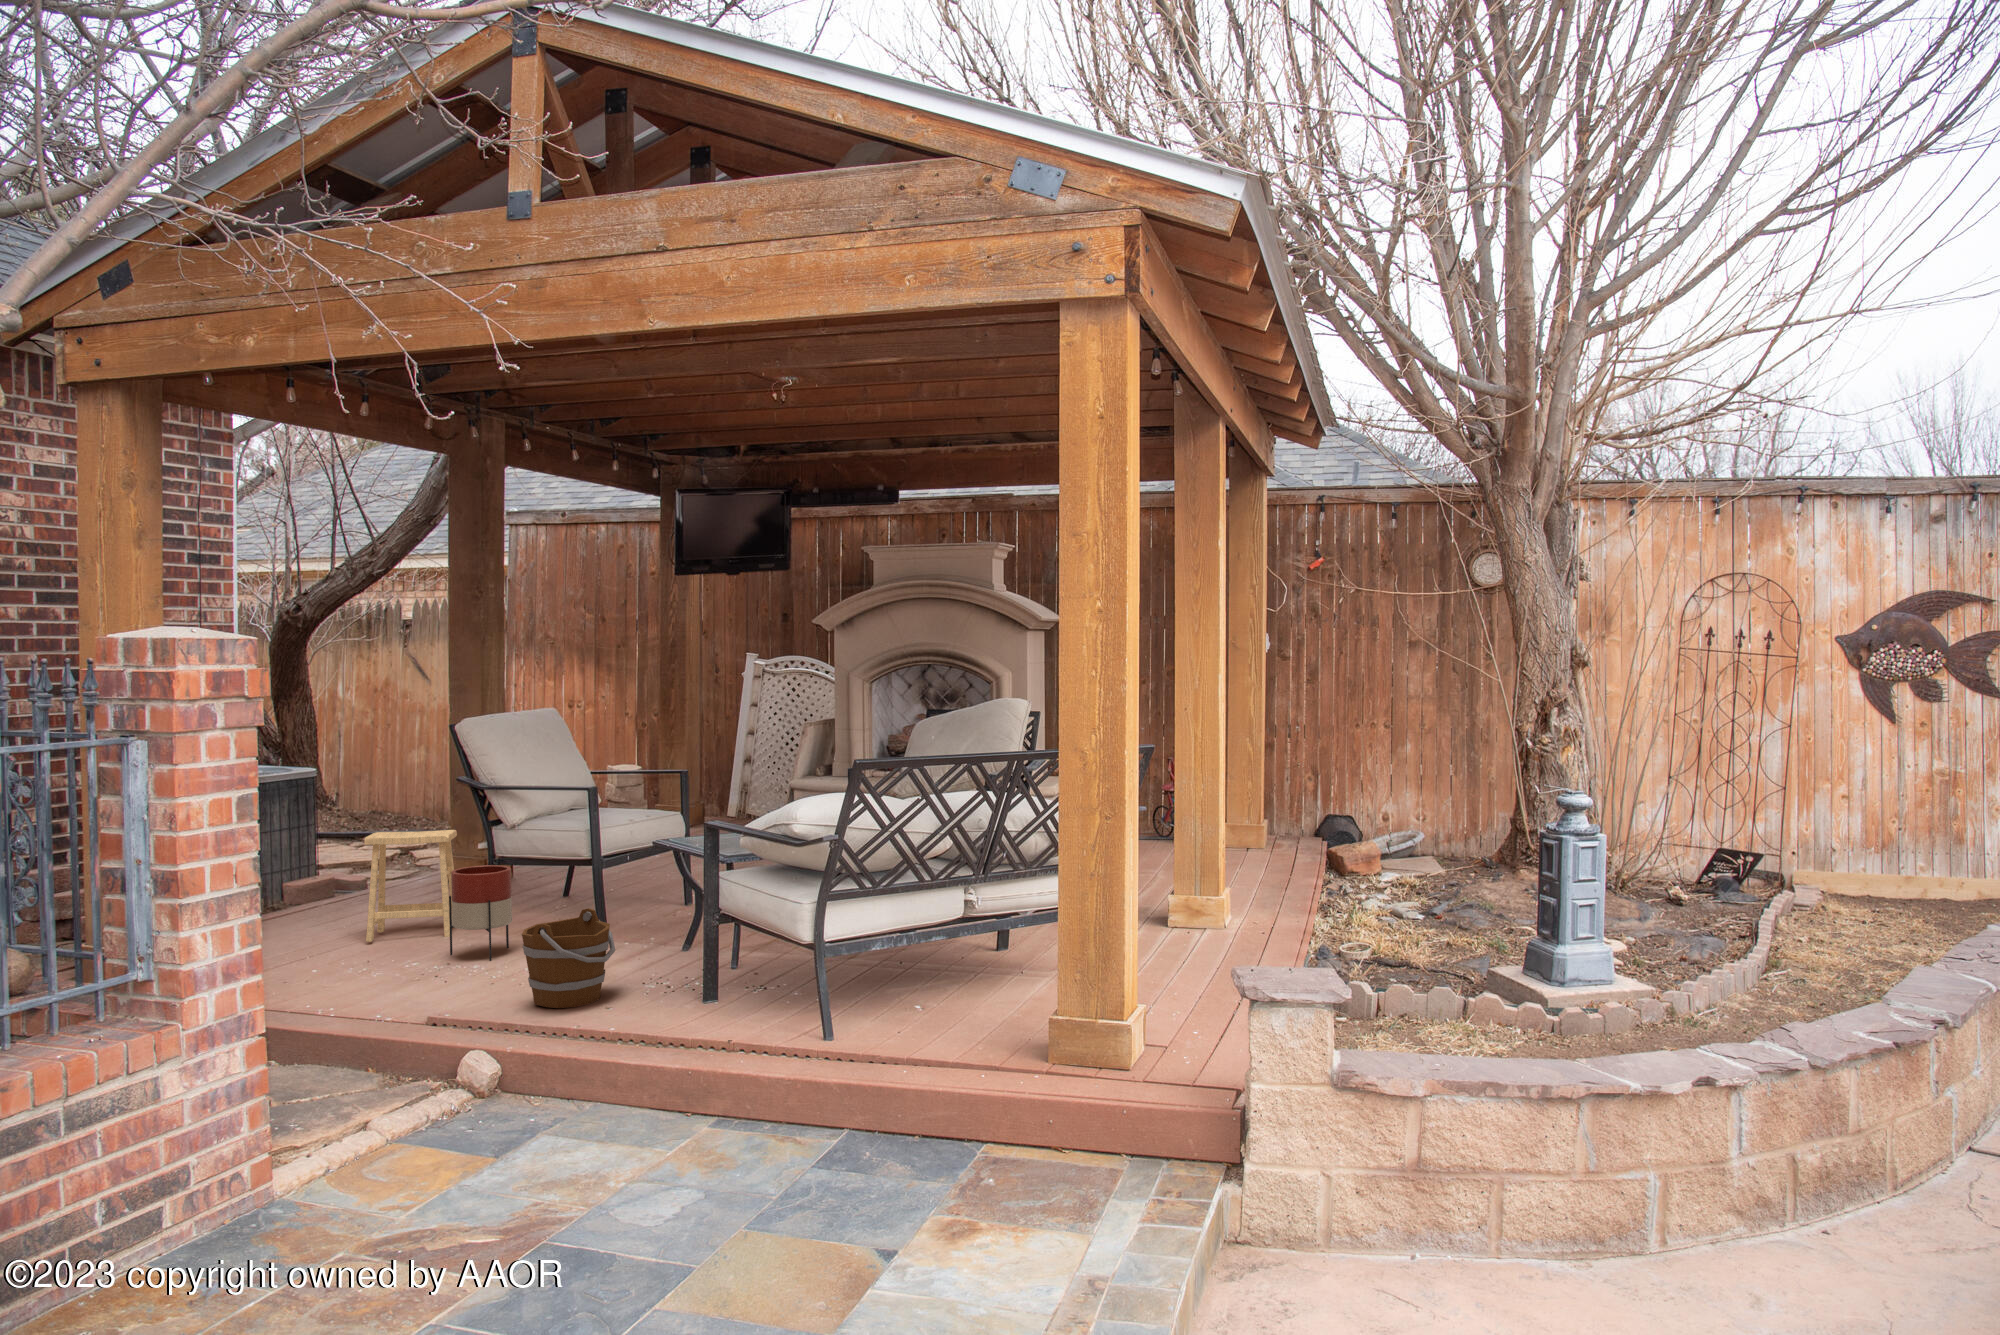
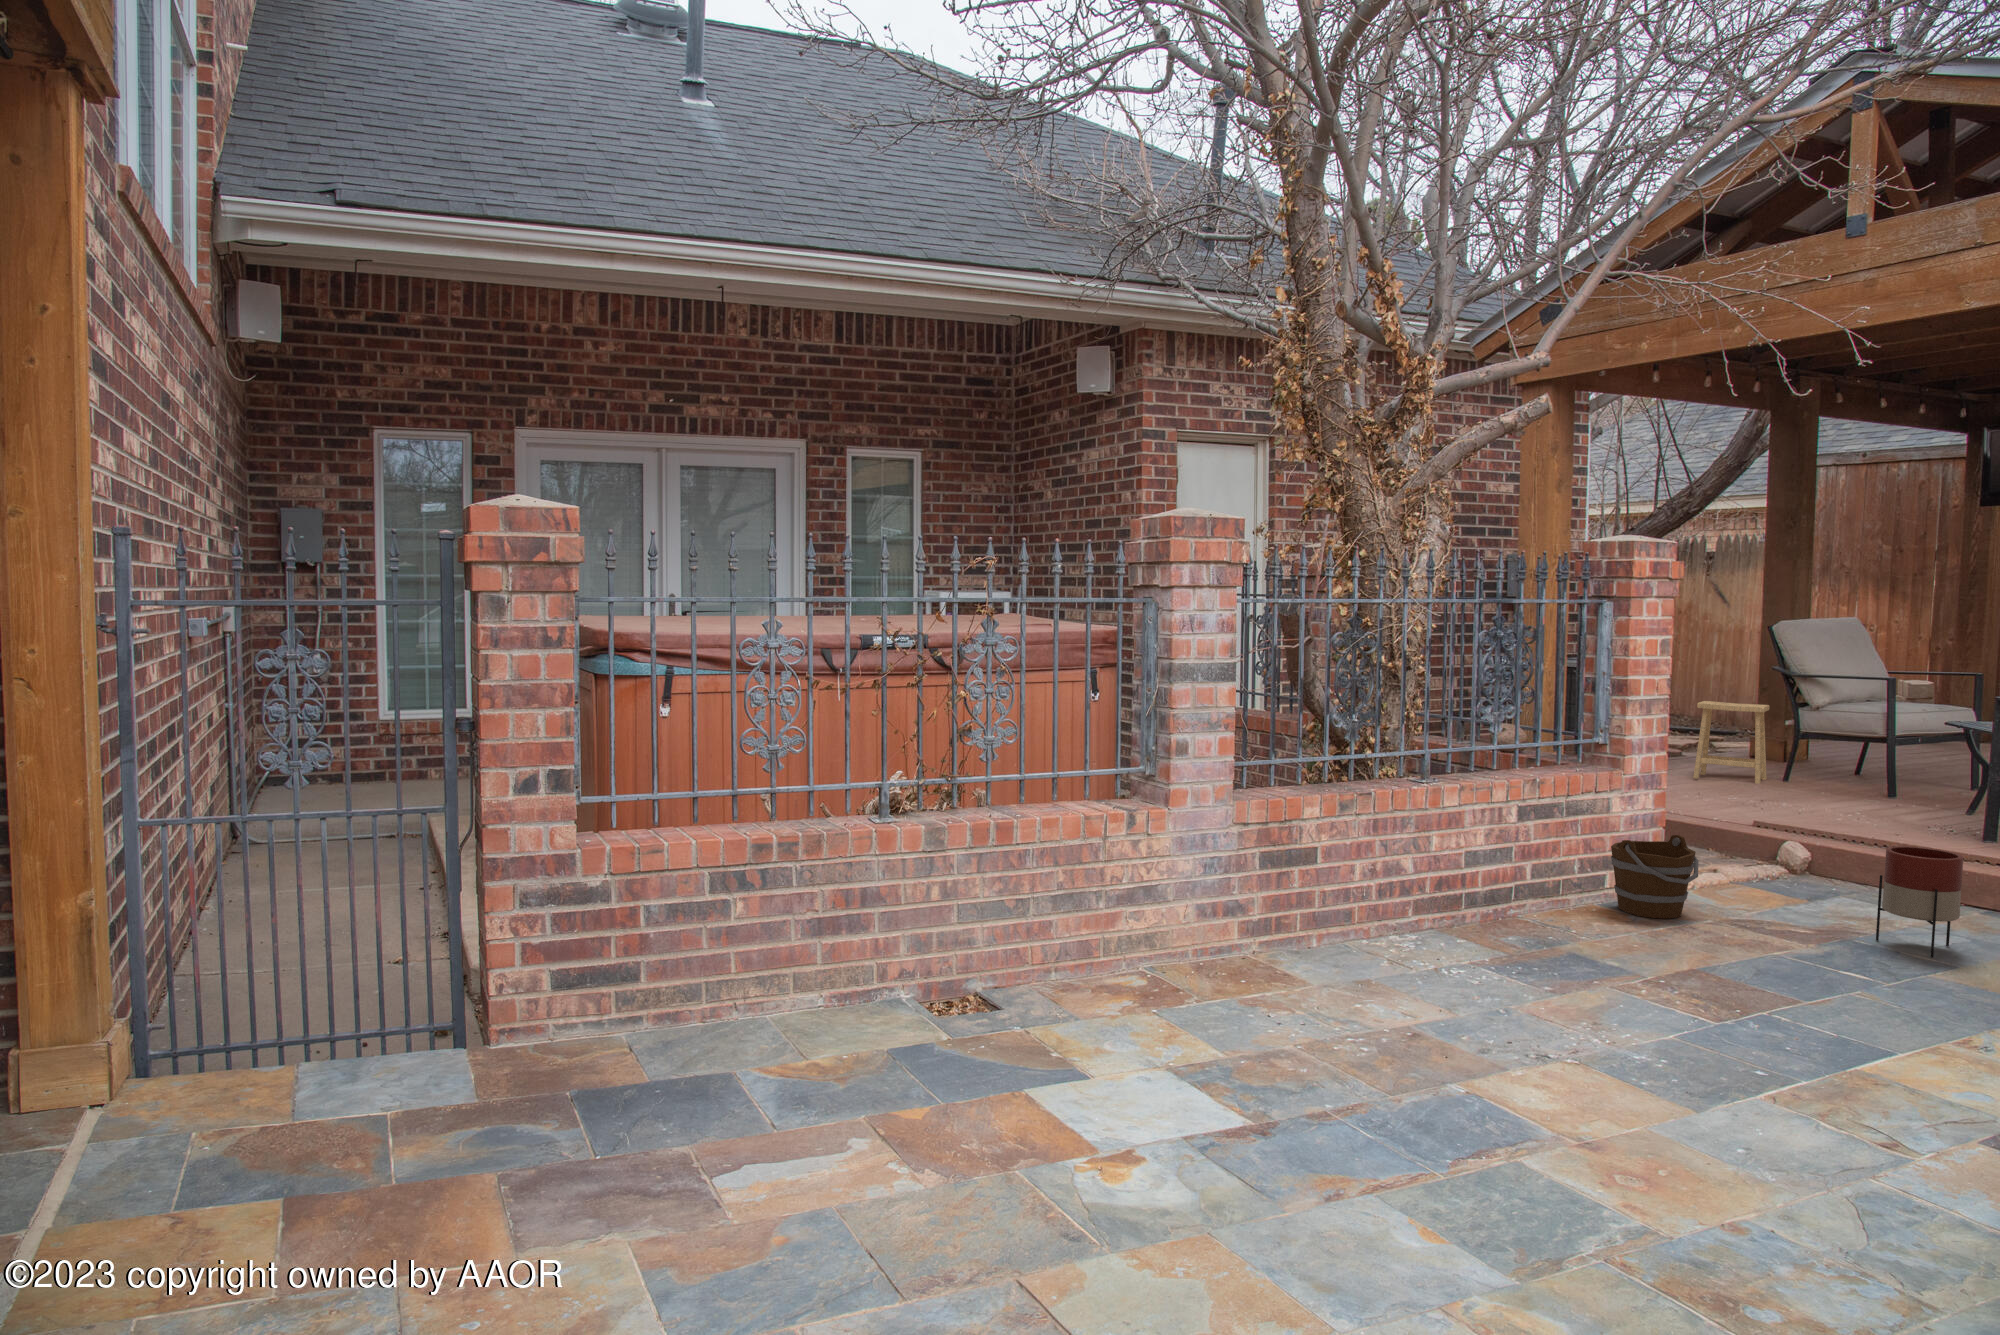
planter: present [449,865,512,961] -> present [1876,846,1963,958]
bucket: present [522,908,615,1008] -> present [1611,835,1699,919]

